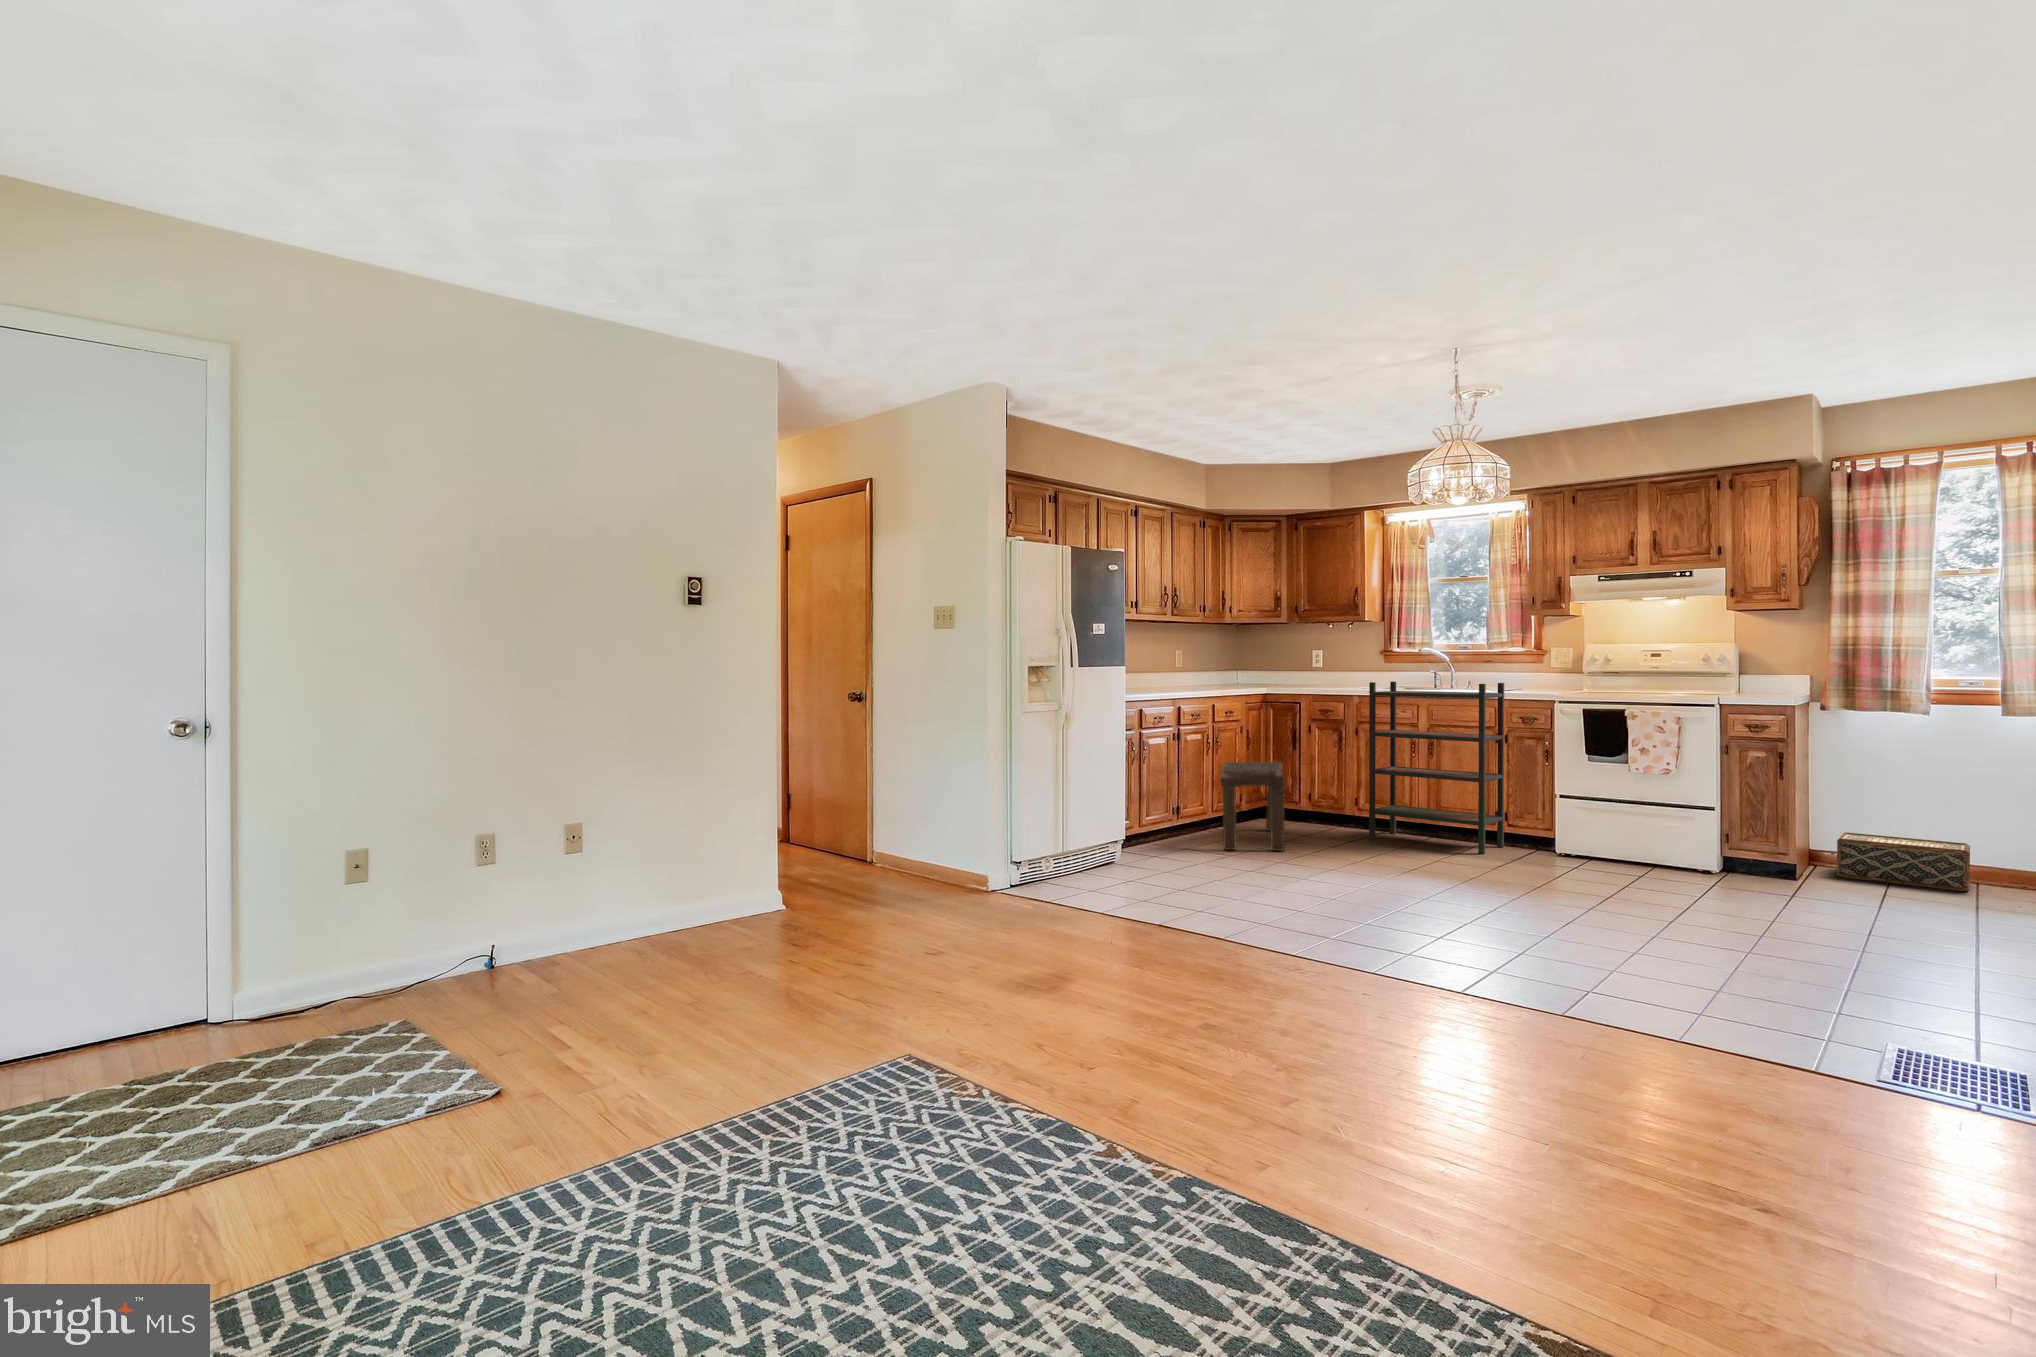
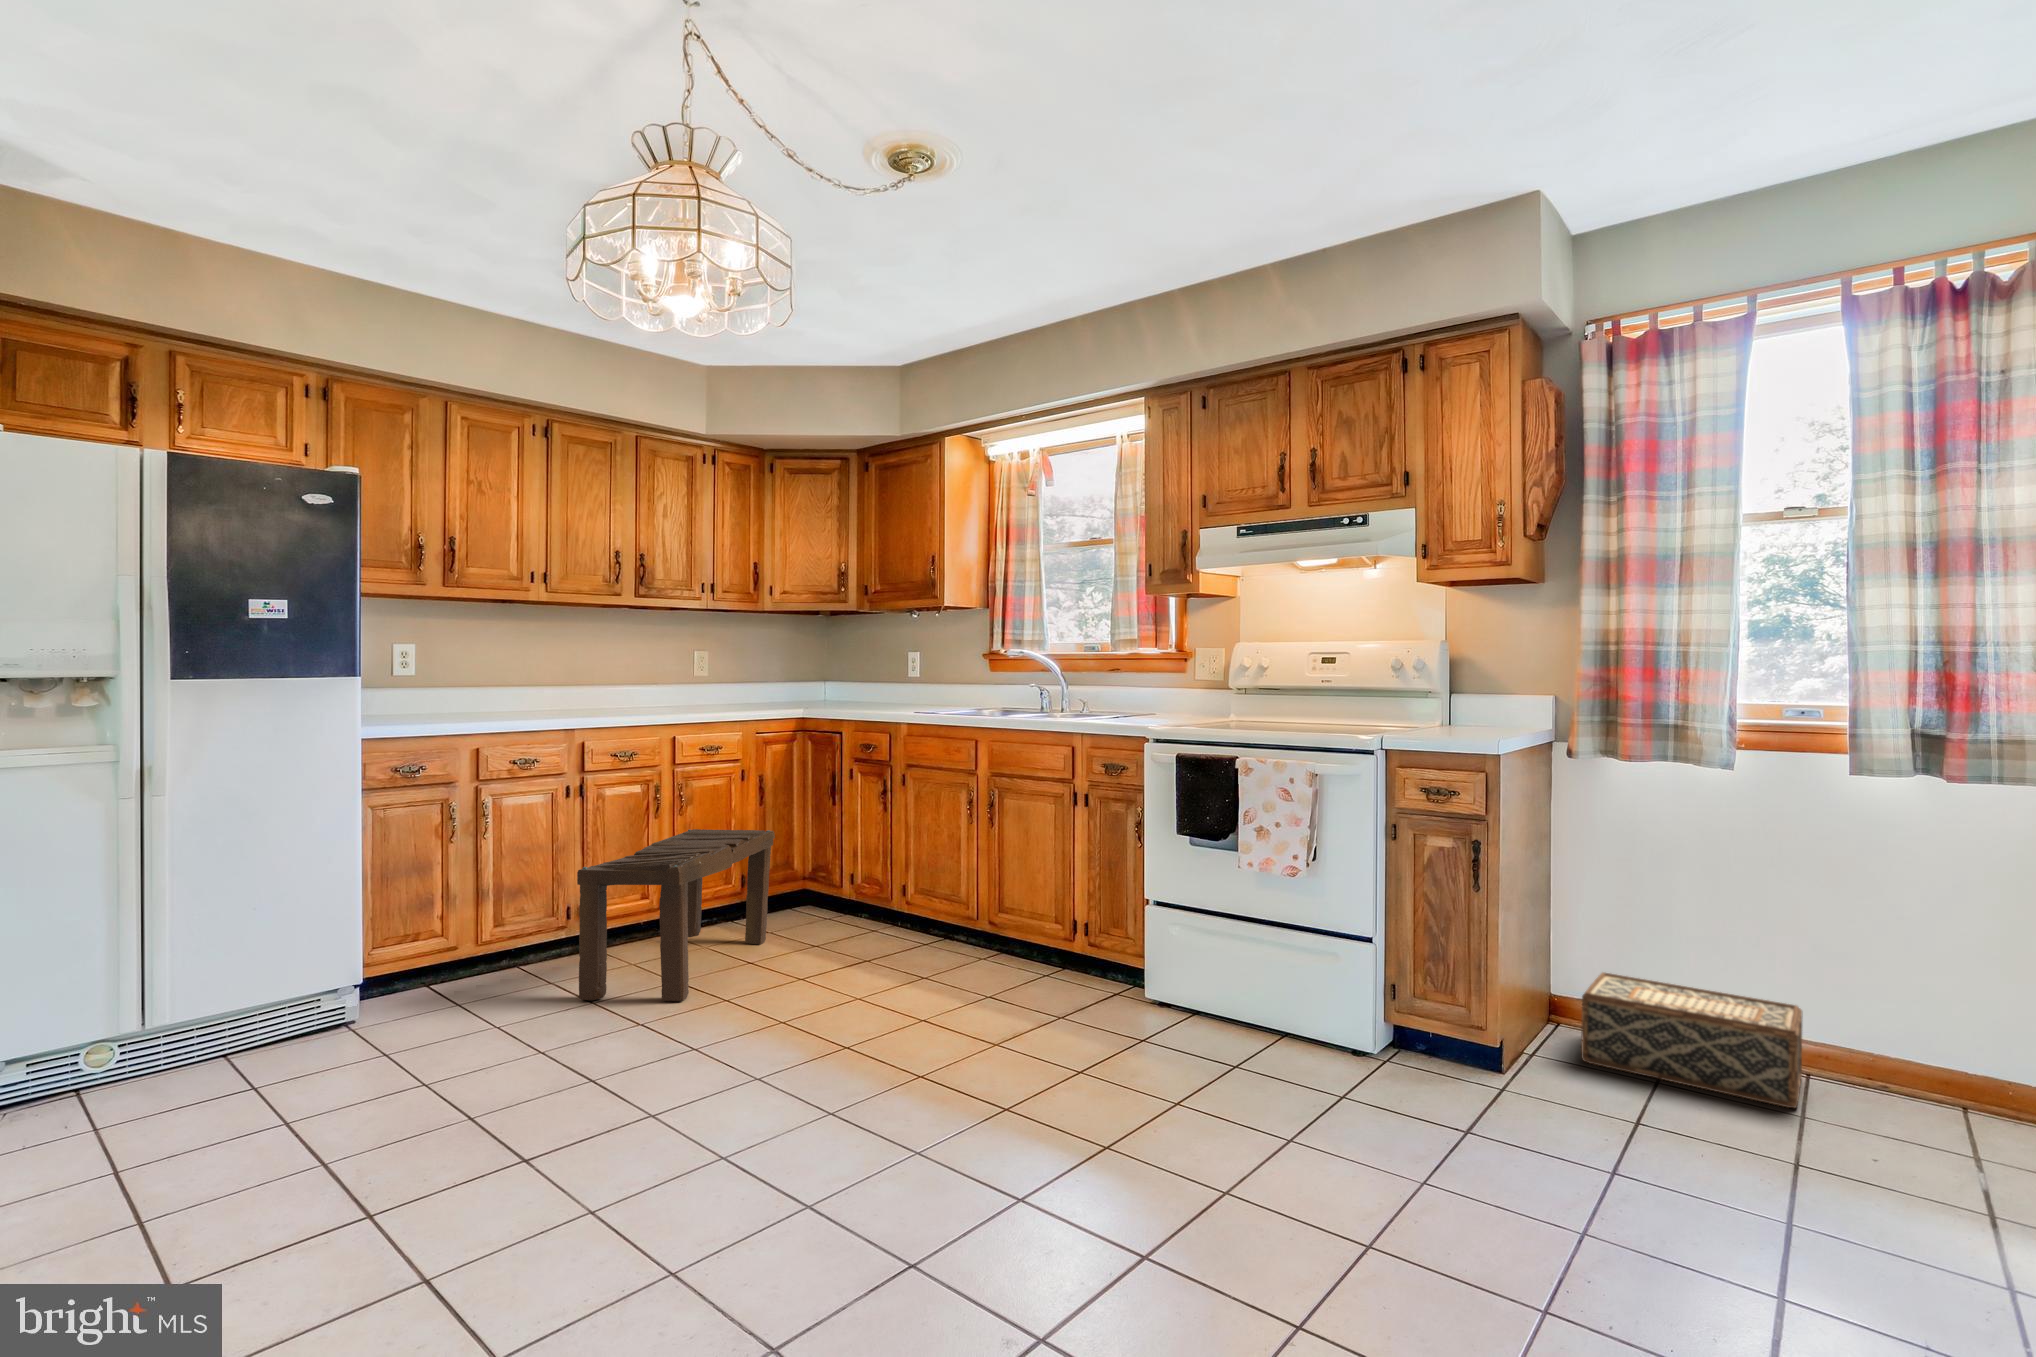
bookshelf: present [1369,682,1504,854] -> none [886,700,1084,1003]

